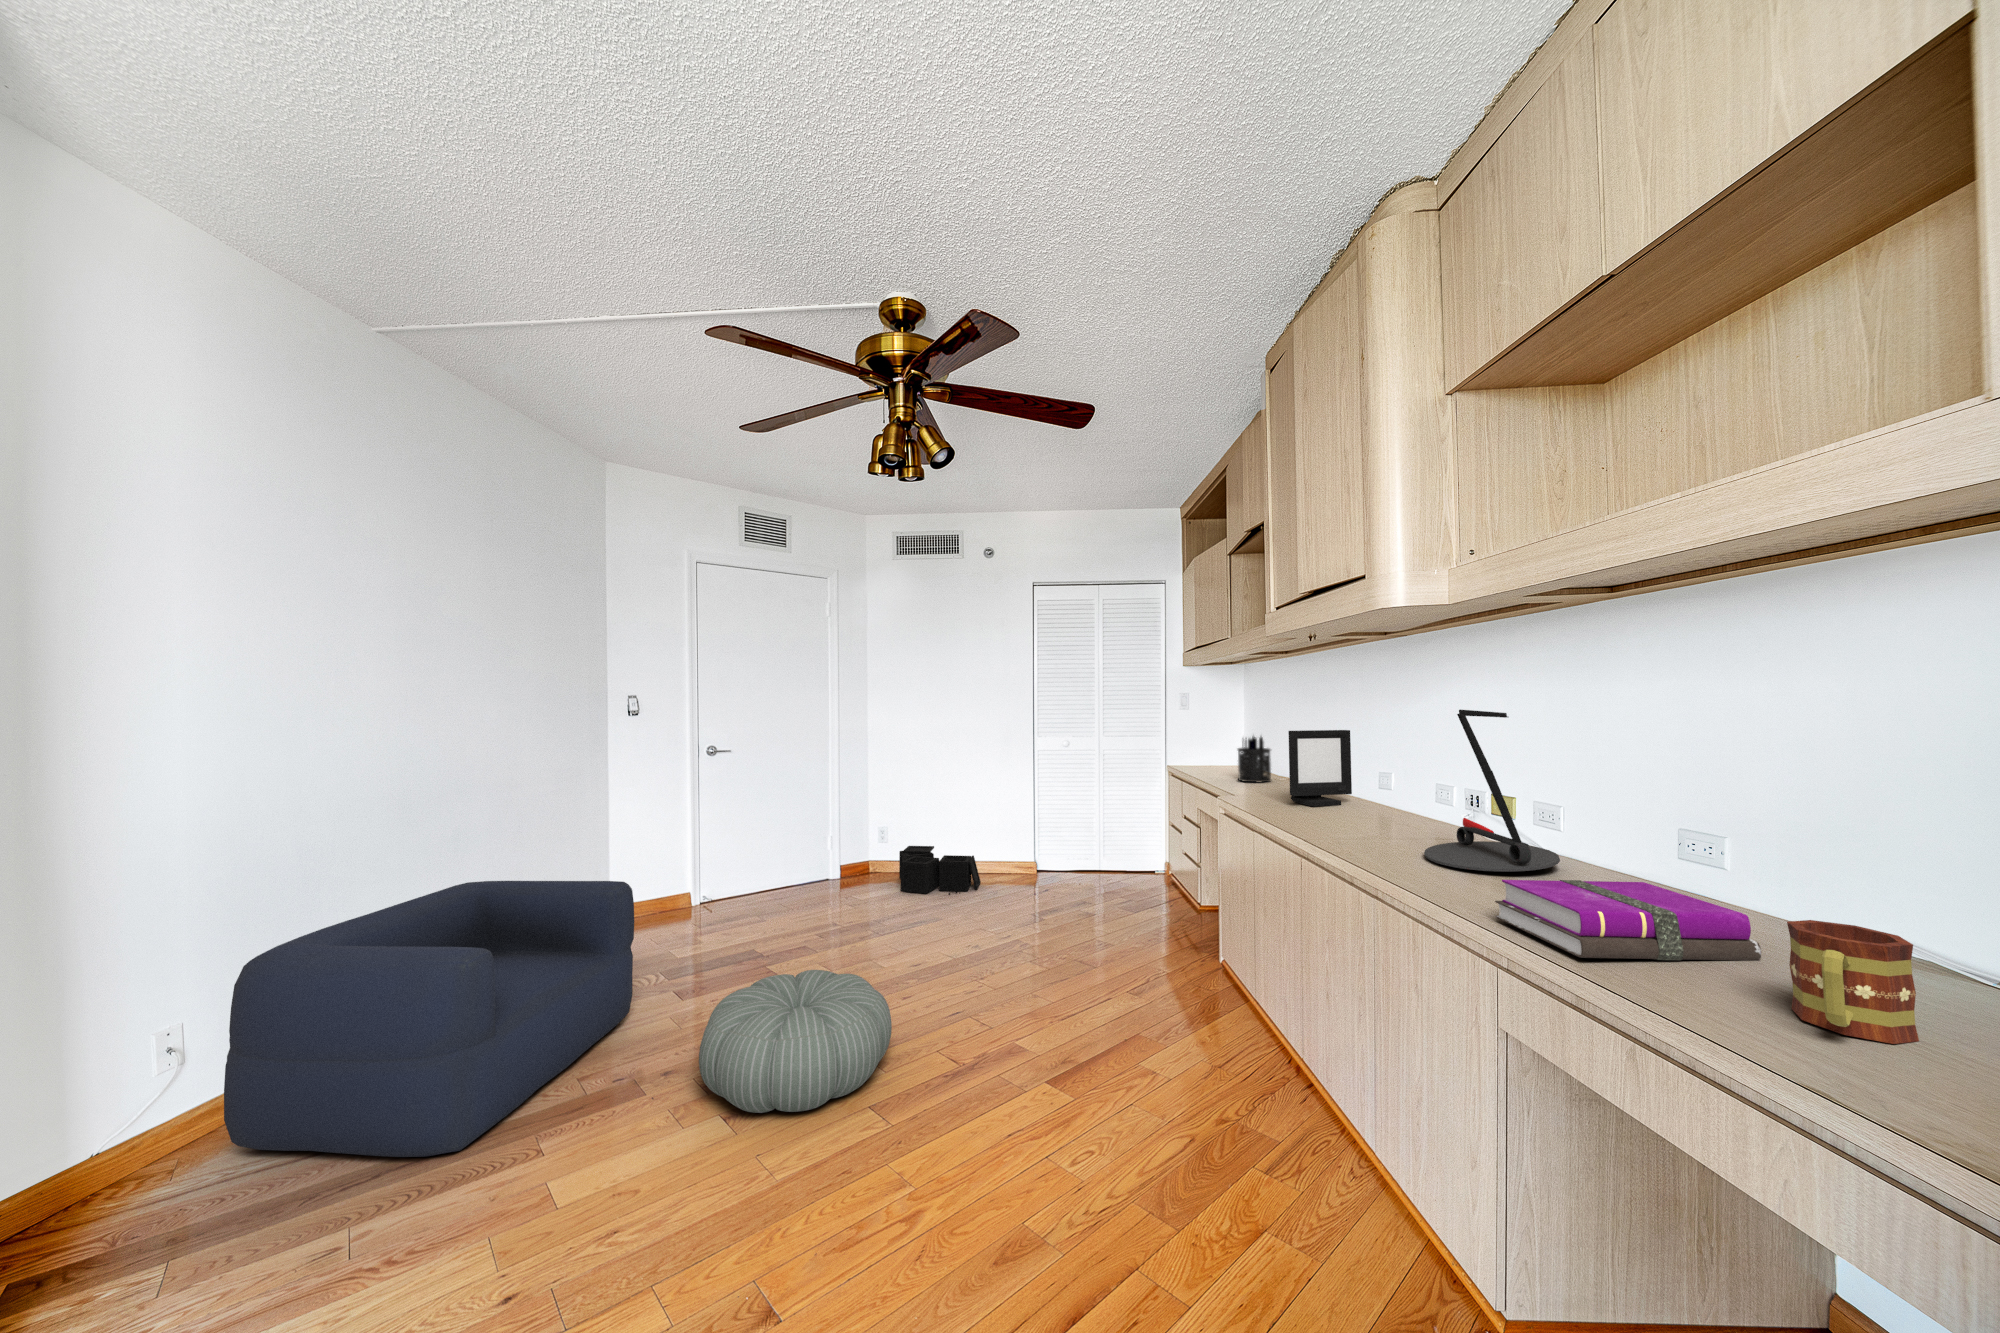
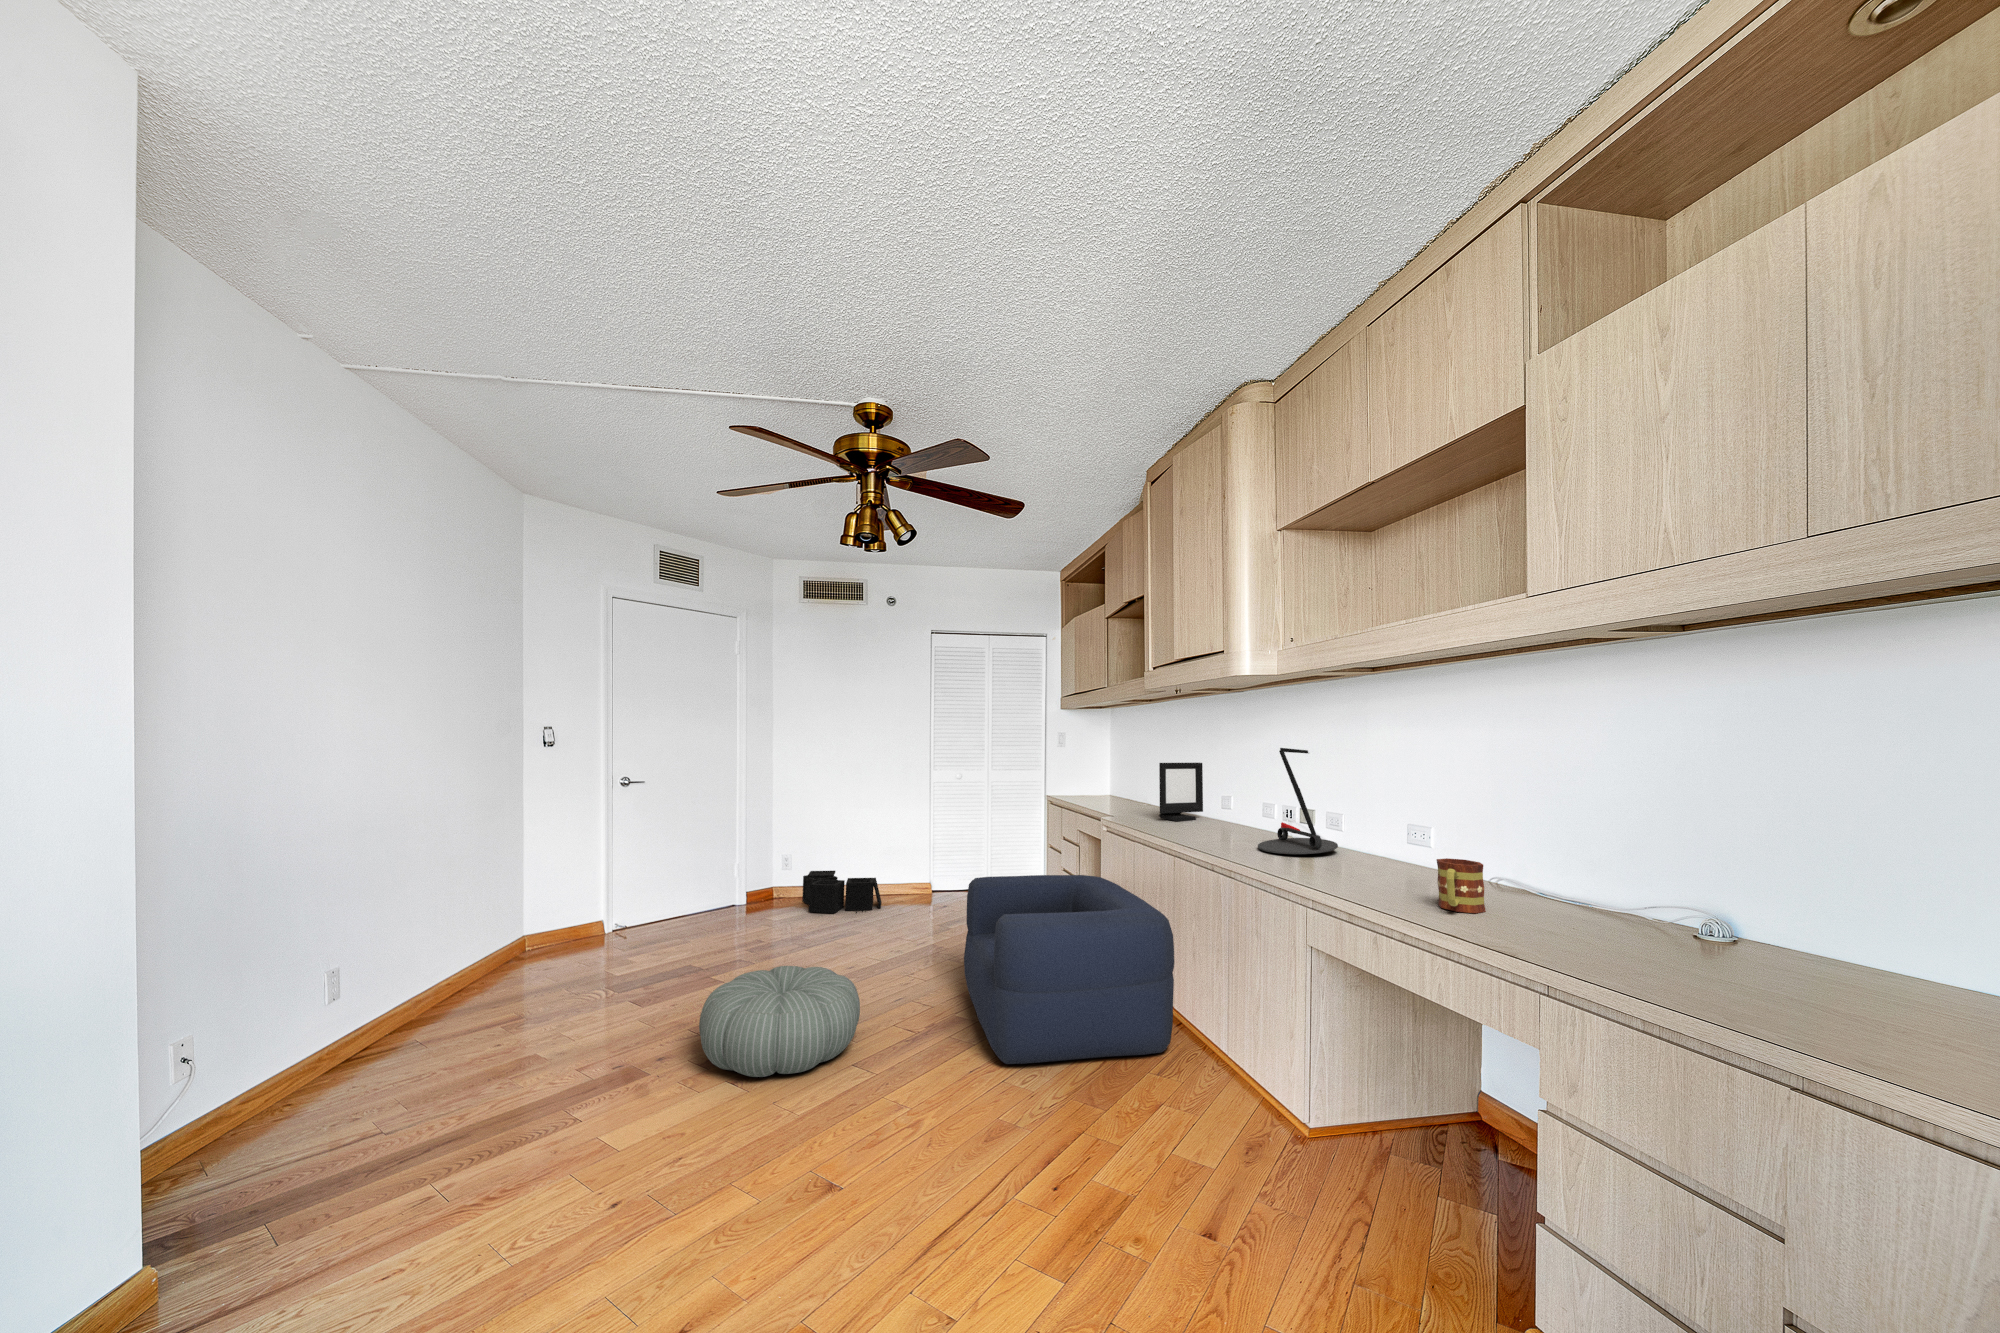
pen holder: present [1238,736,1271,782] -> none [1112,765,1139,806]
notebook: present [1495,880,1761,961] -> none [1302,852,1432,891]
armchair: present [224,881,634,1157] -> present [964,875,1174,1064]

